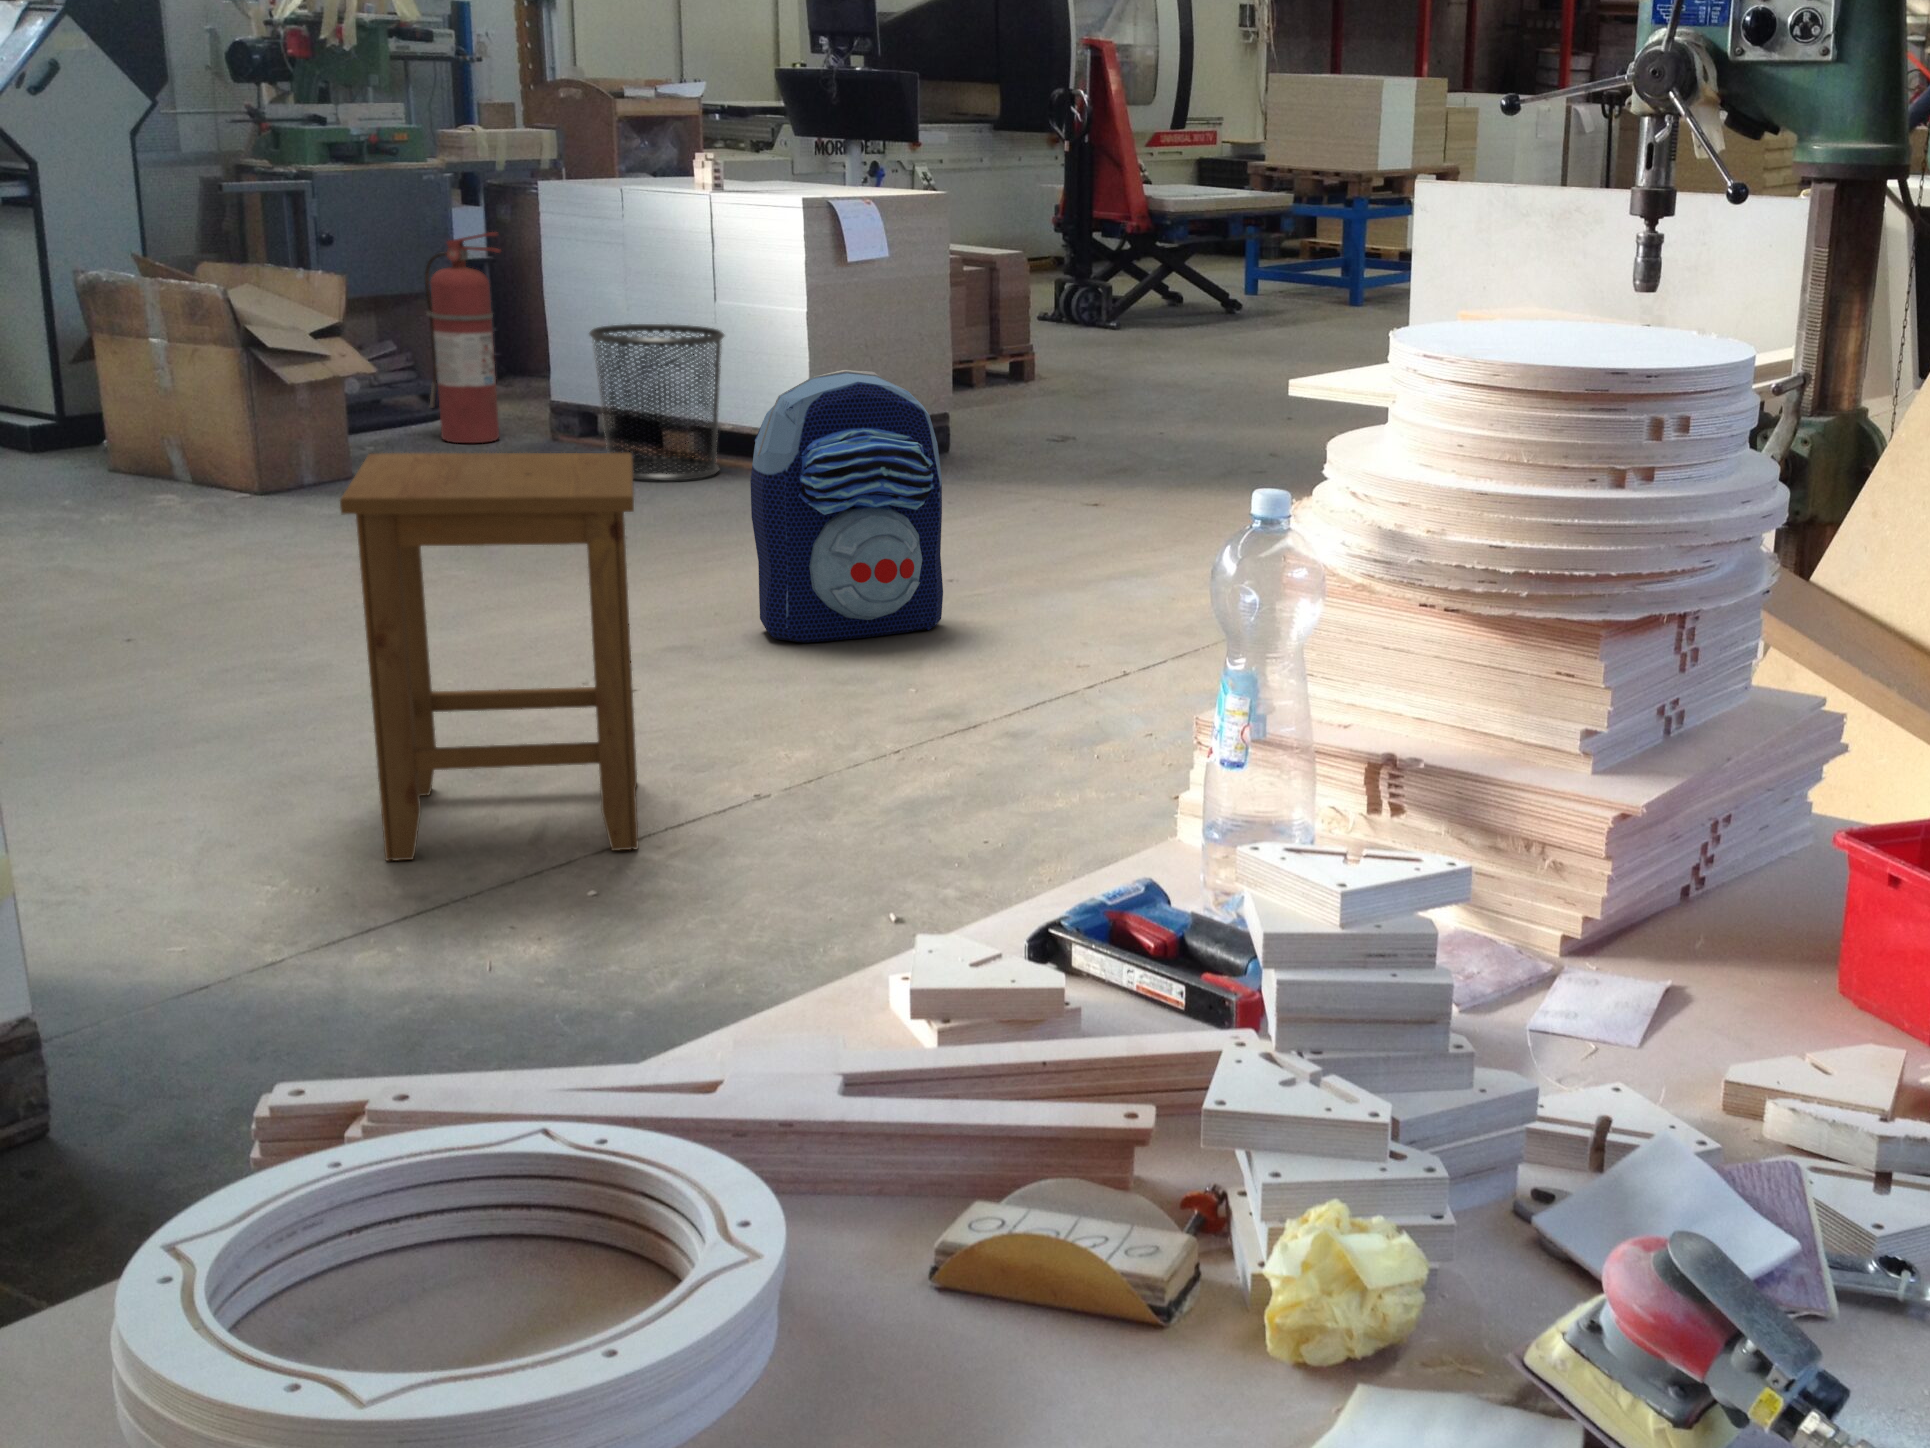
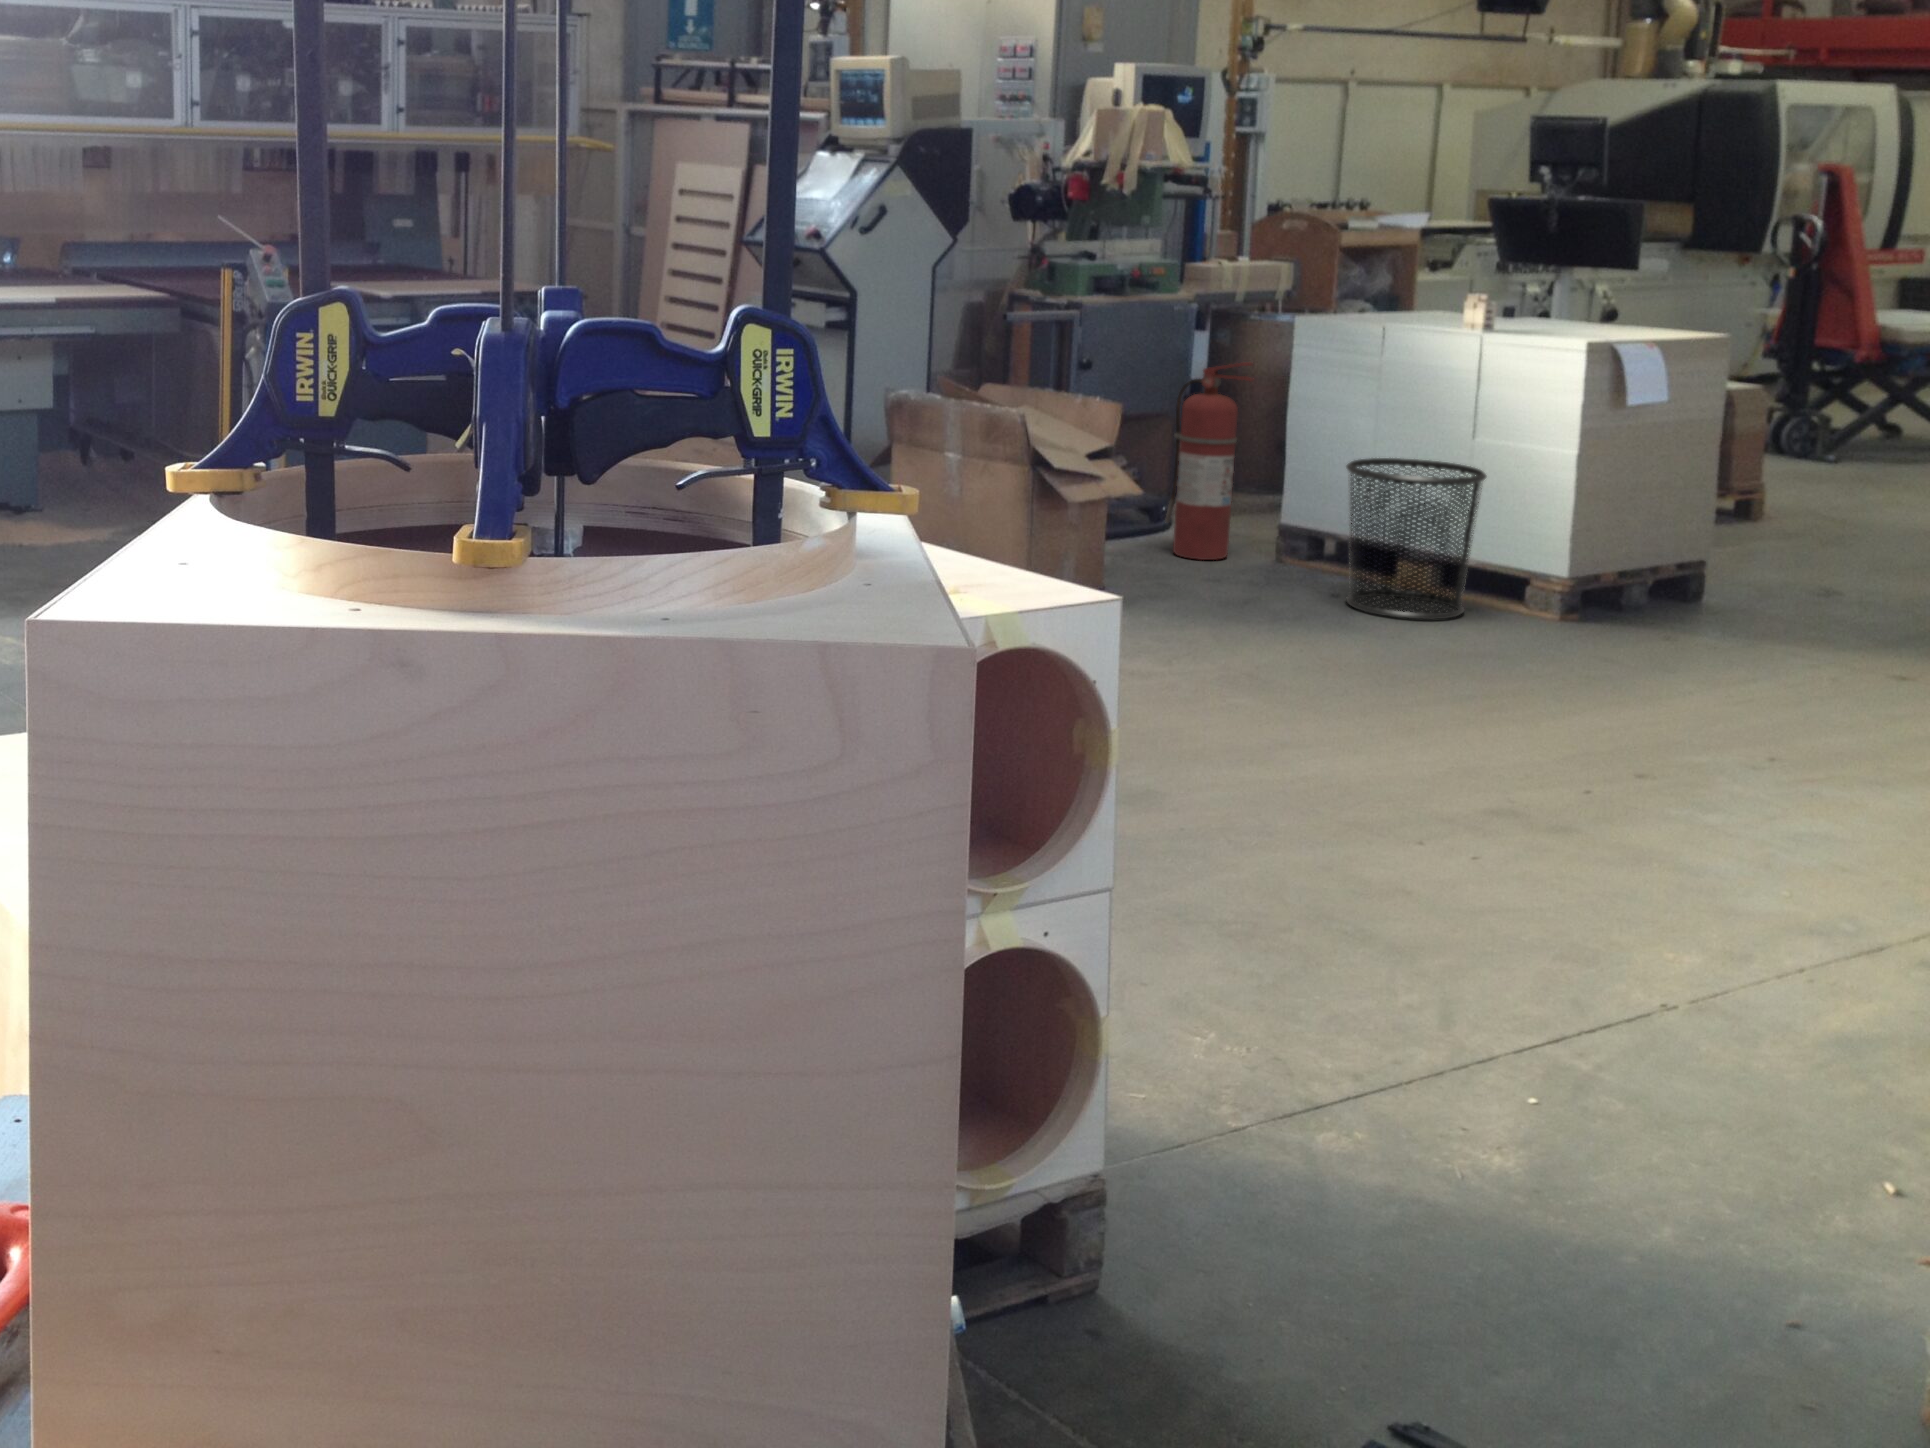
backpack: present [750,370,943,643] -> none [1596,555,1834,854]
stool: present [340,453,638,861] -> none [1279,647,1638,1140]

